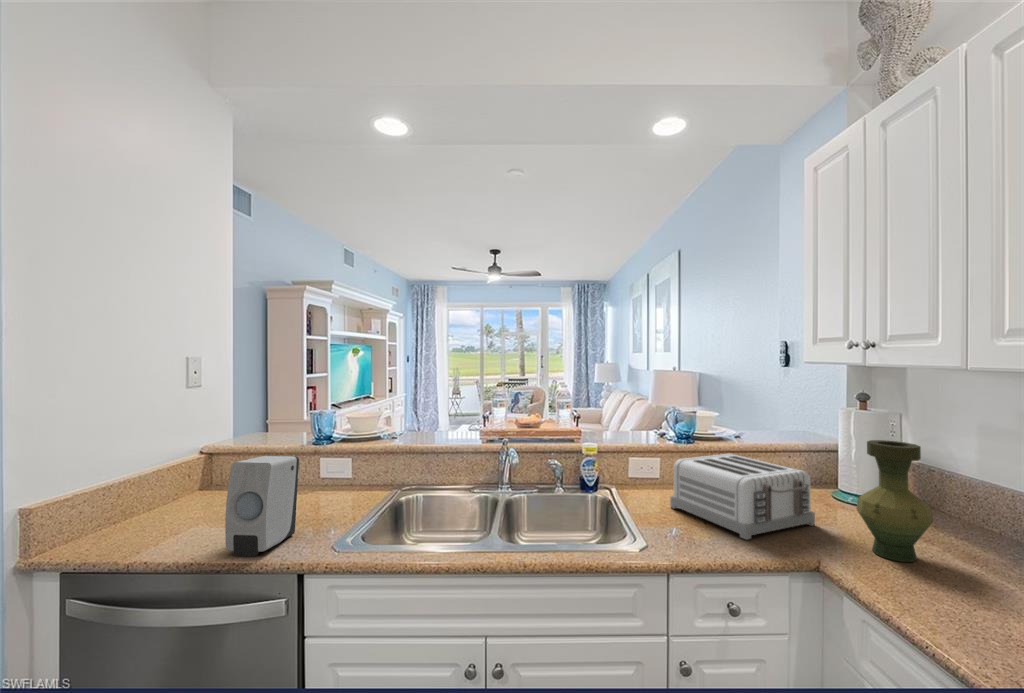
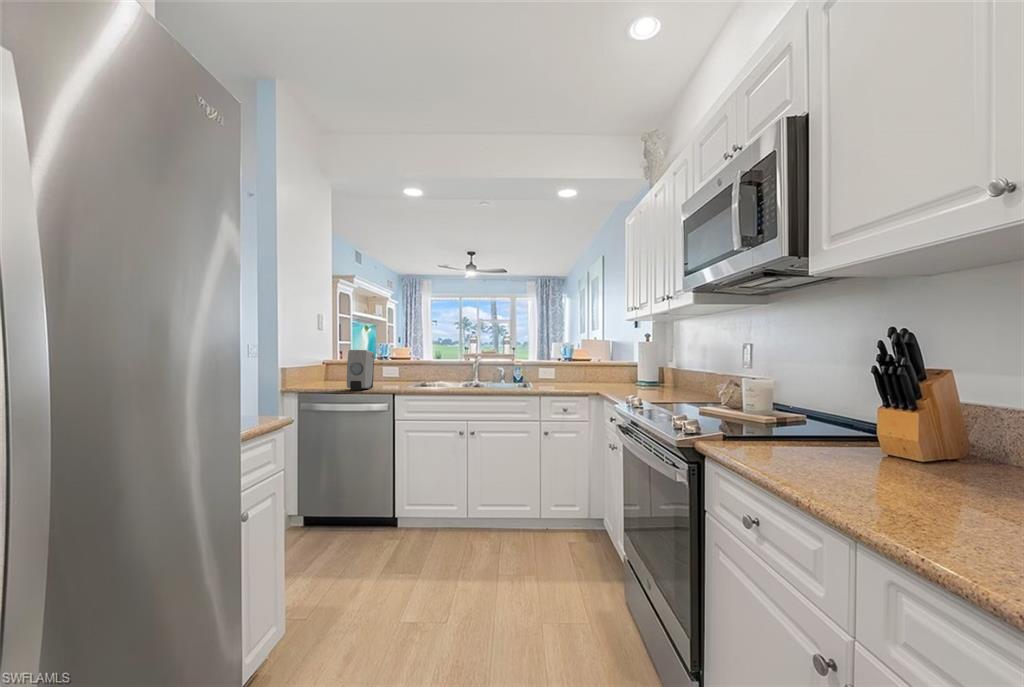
vase: present [857,440,934,562] -> none [624,342,651,390]
toaster: present [670,454,815,539] -> none [554,360,617,388]

